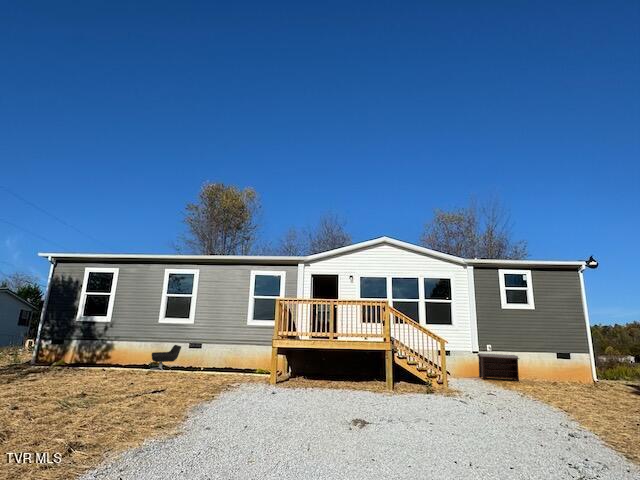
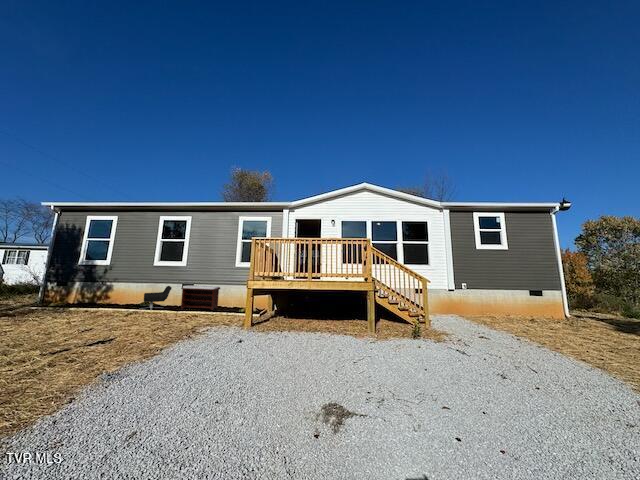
bench: present [477,353,519,381] -> present [181,285,220,310]

